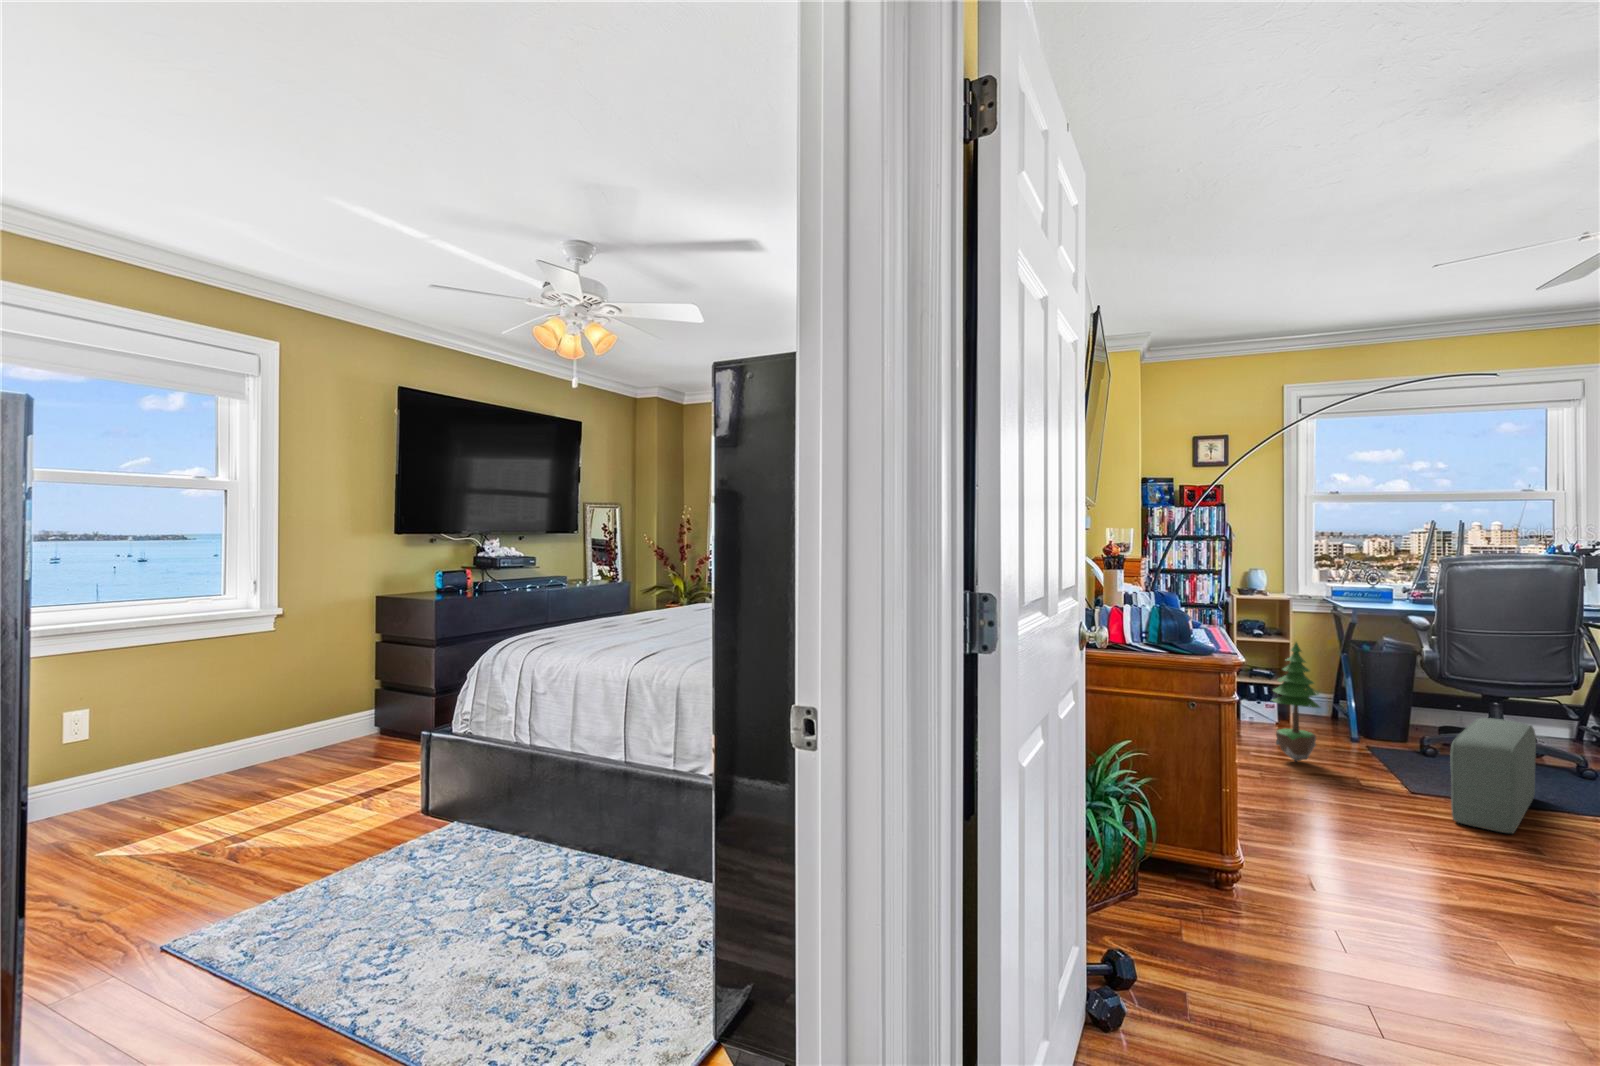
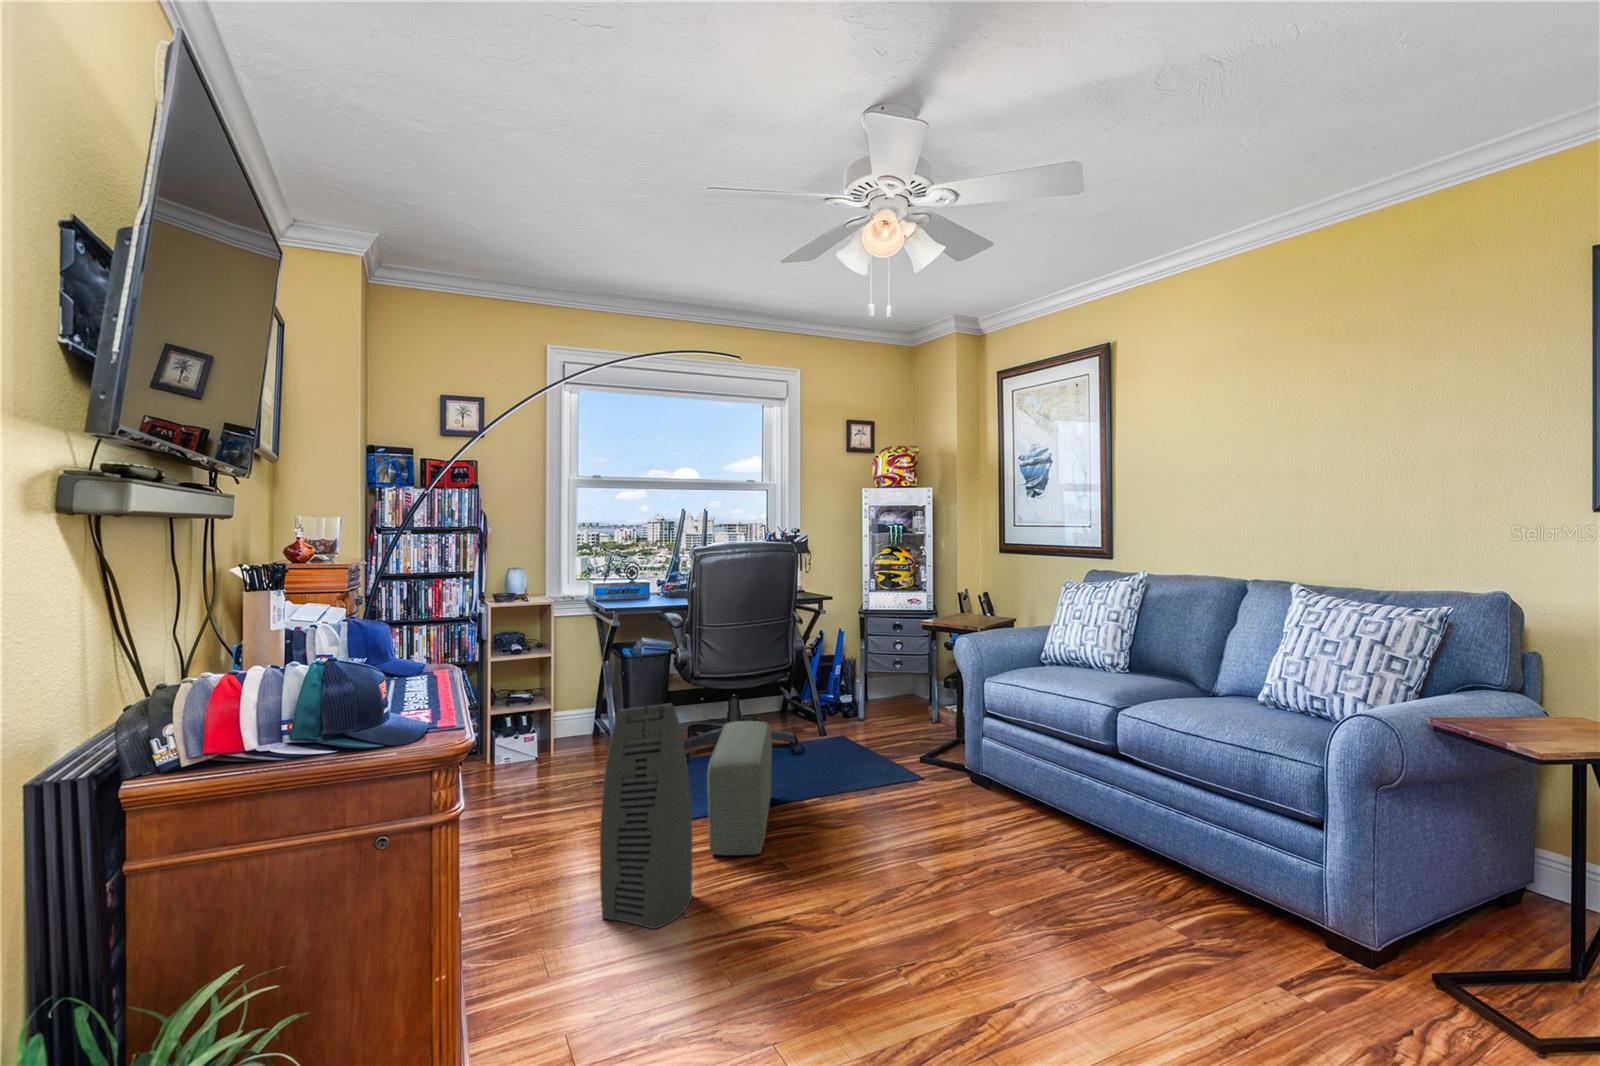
potted tree: present [1272,642,1319,761] -> none [527,660,583,812]
air purifier: none [1338,675,1430,852] -> present [600,703,692,929]

